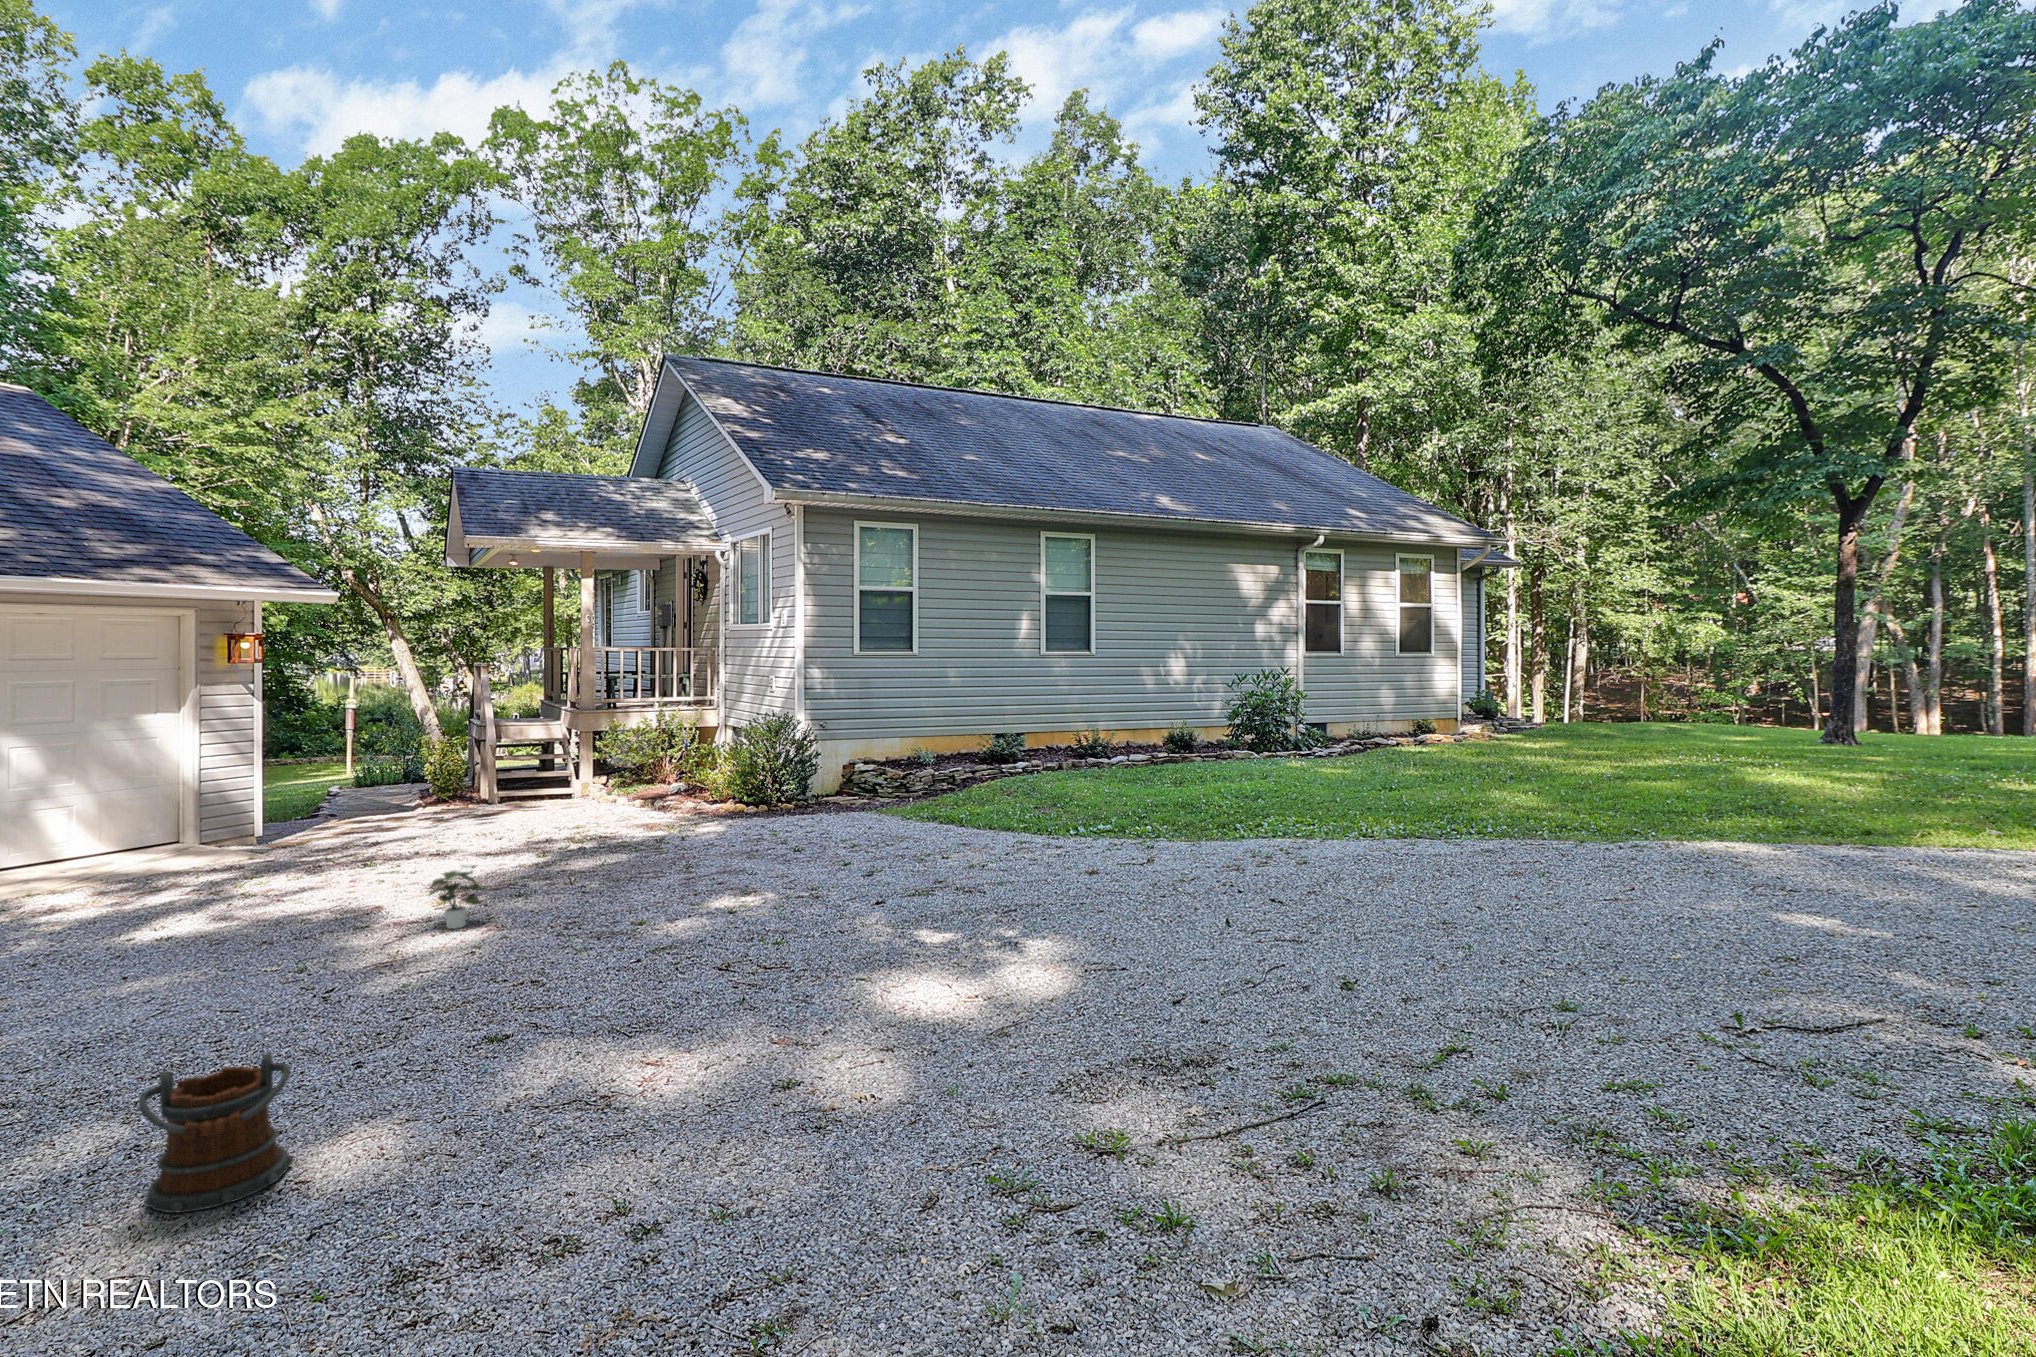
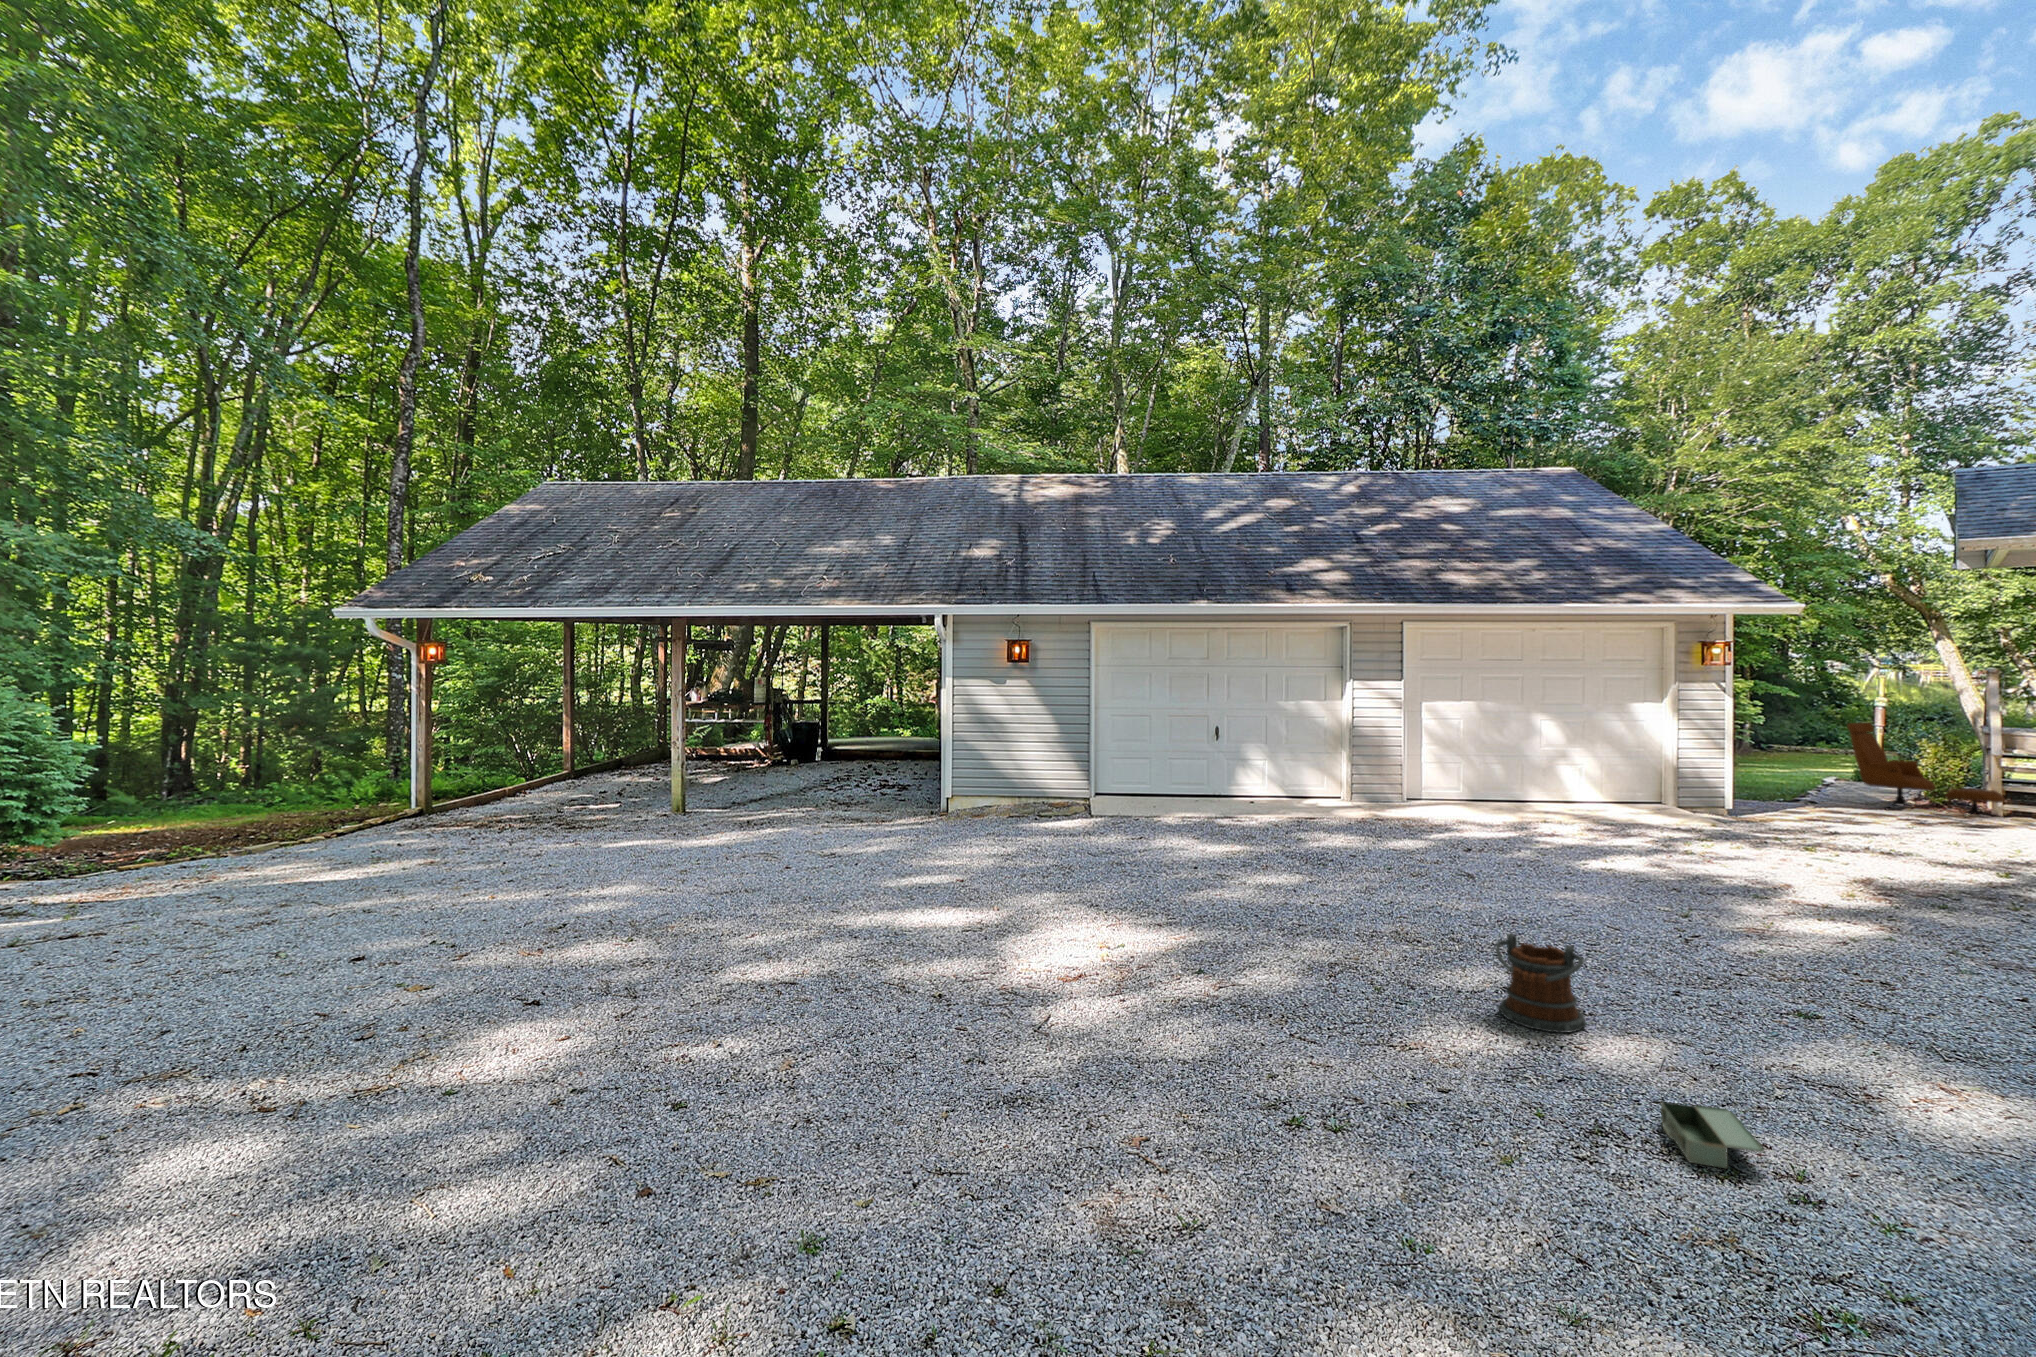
lounge chair: none [366,723,489,810] -> present [1847,722,2005,818]
potted plant: present [430,866,491,929] -> none [1818,866,1896,925]
toolbox: none [461,1170,587,1258] -> present [1660,1101,1765,1168]

